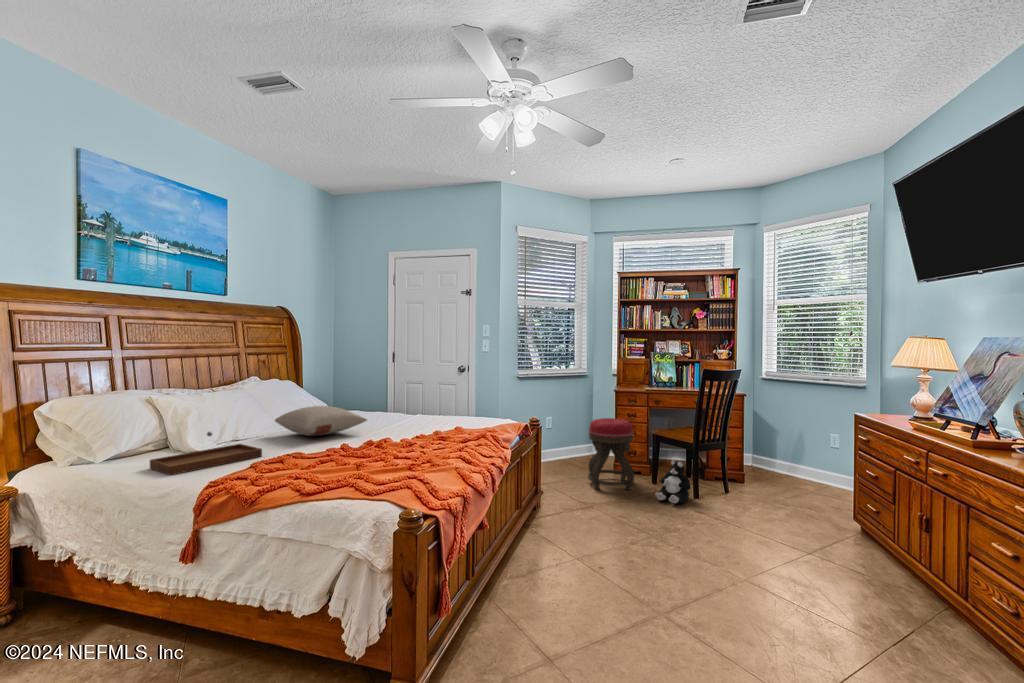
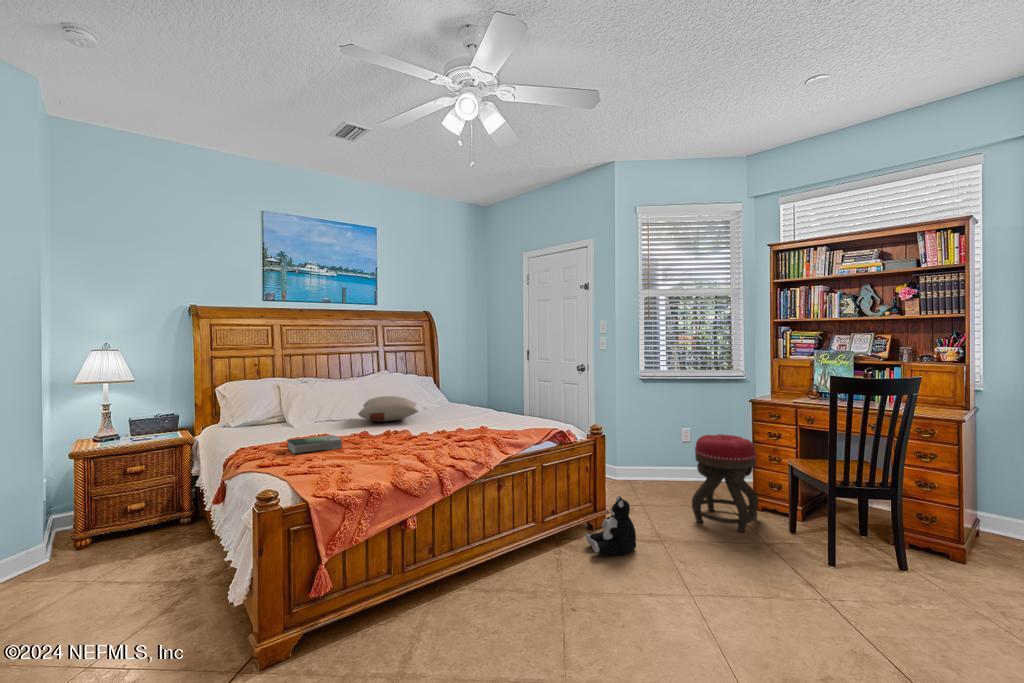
tray: present [150,432,262,475] -> none [238,410,312,439]
book: none [293,451,363,477] -> present [287,435,342,454]
plush toy: present [655,460,690,504] -> present [586,496,636,555]

